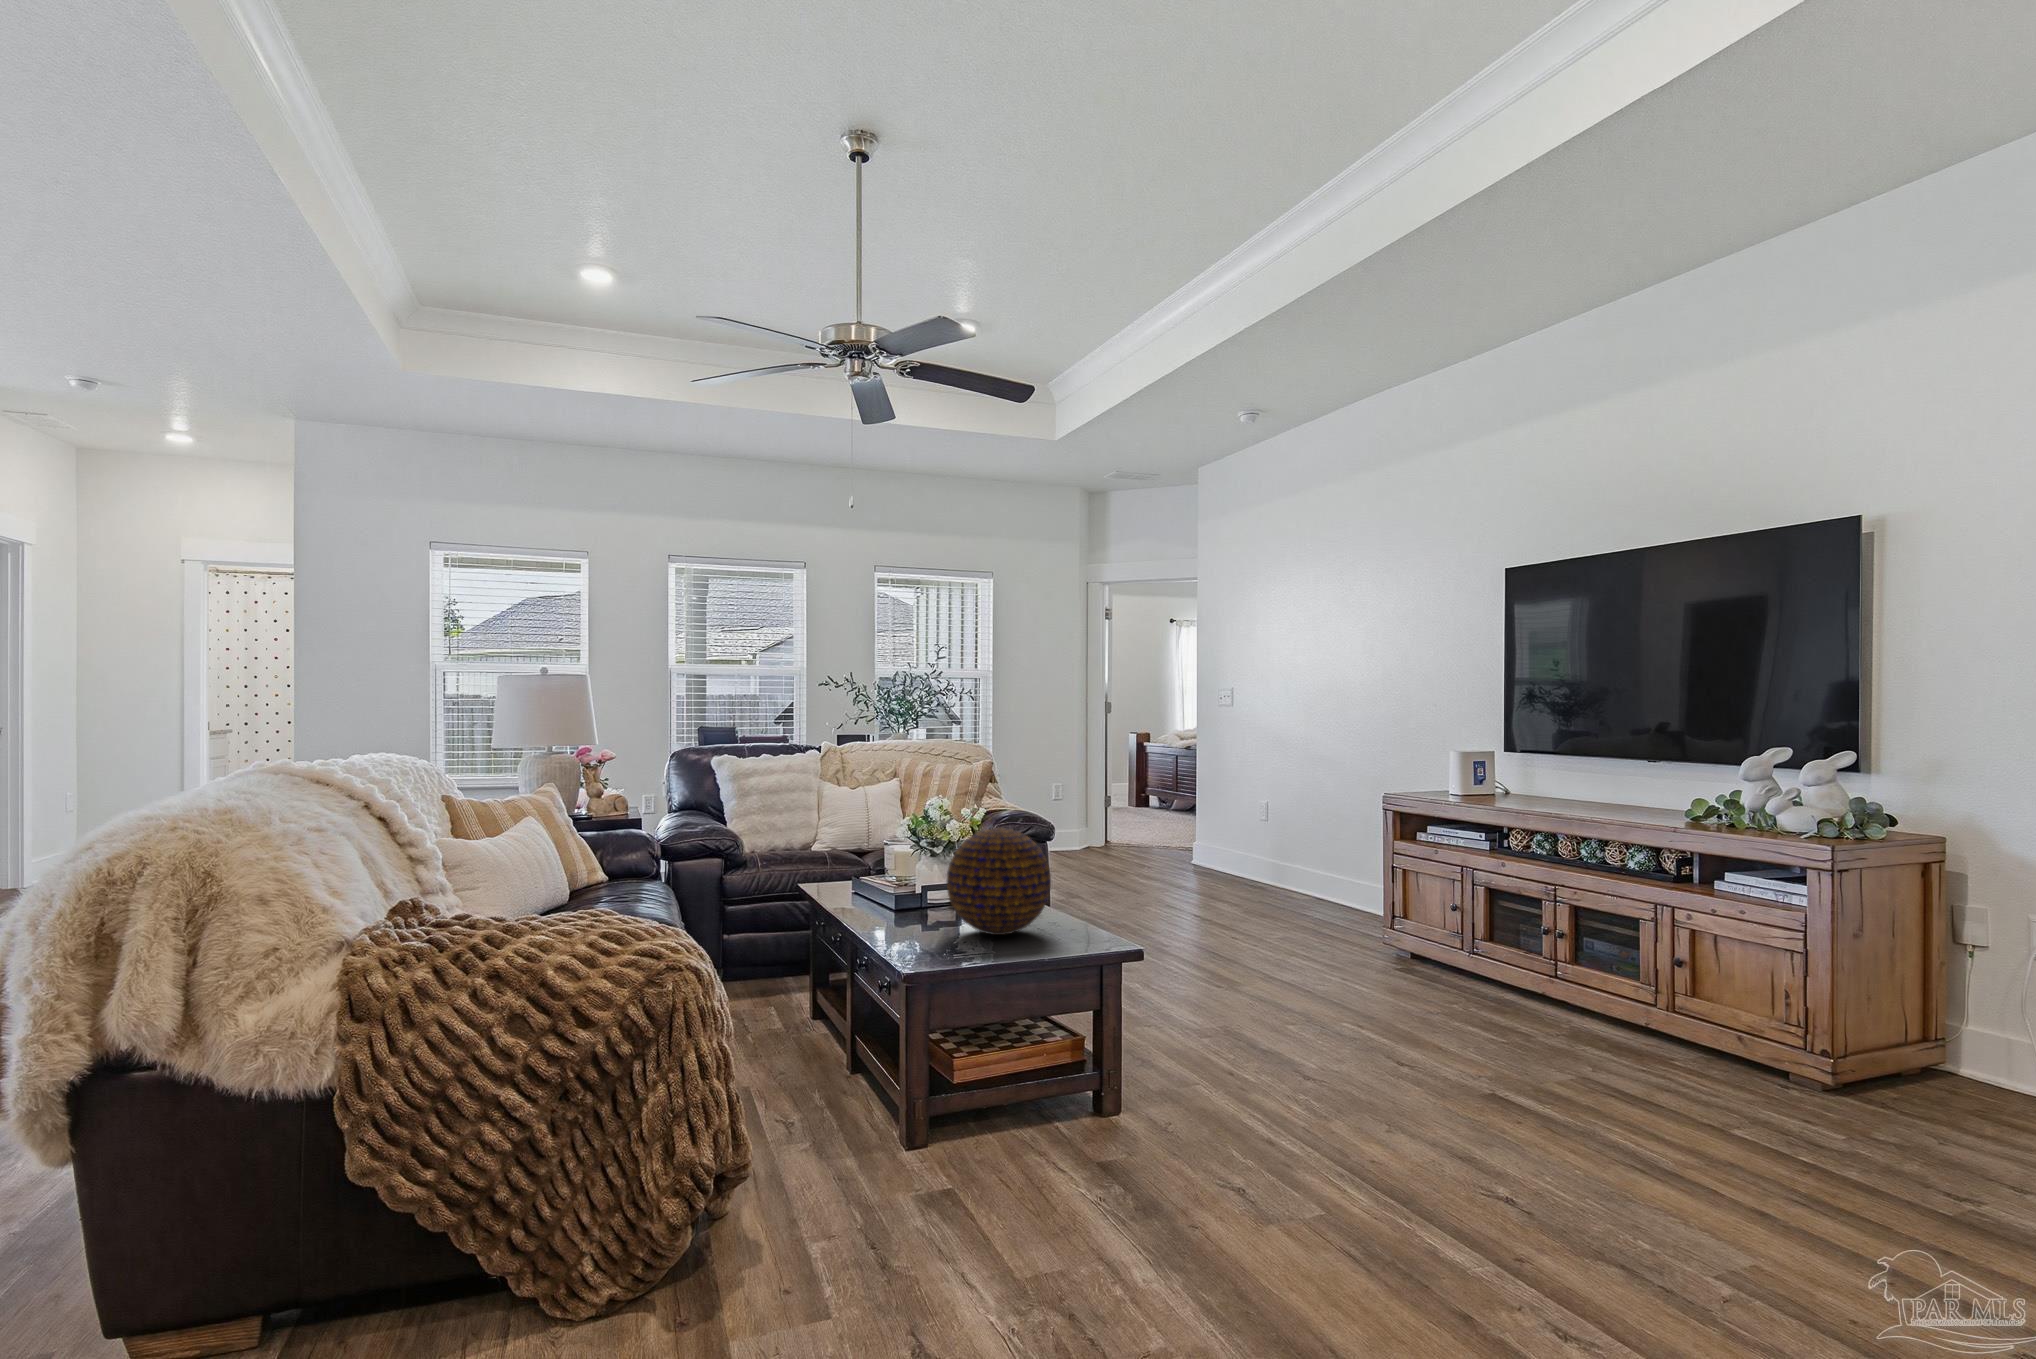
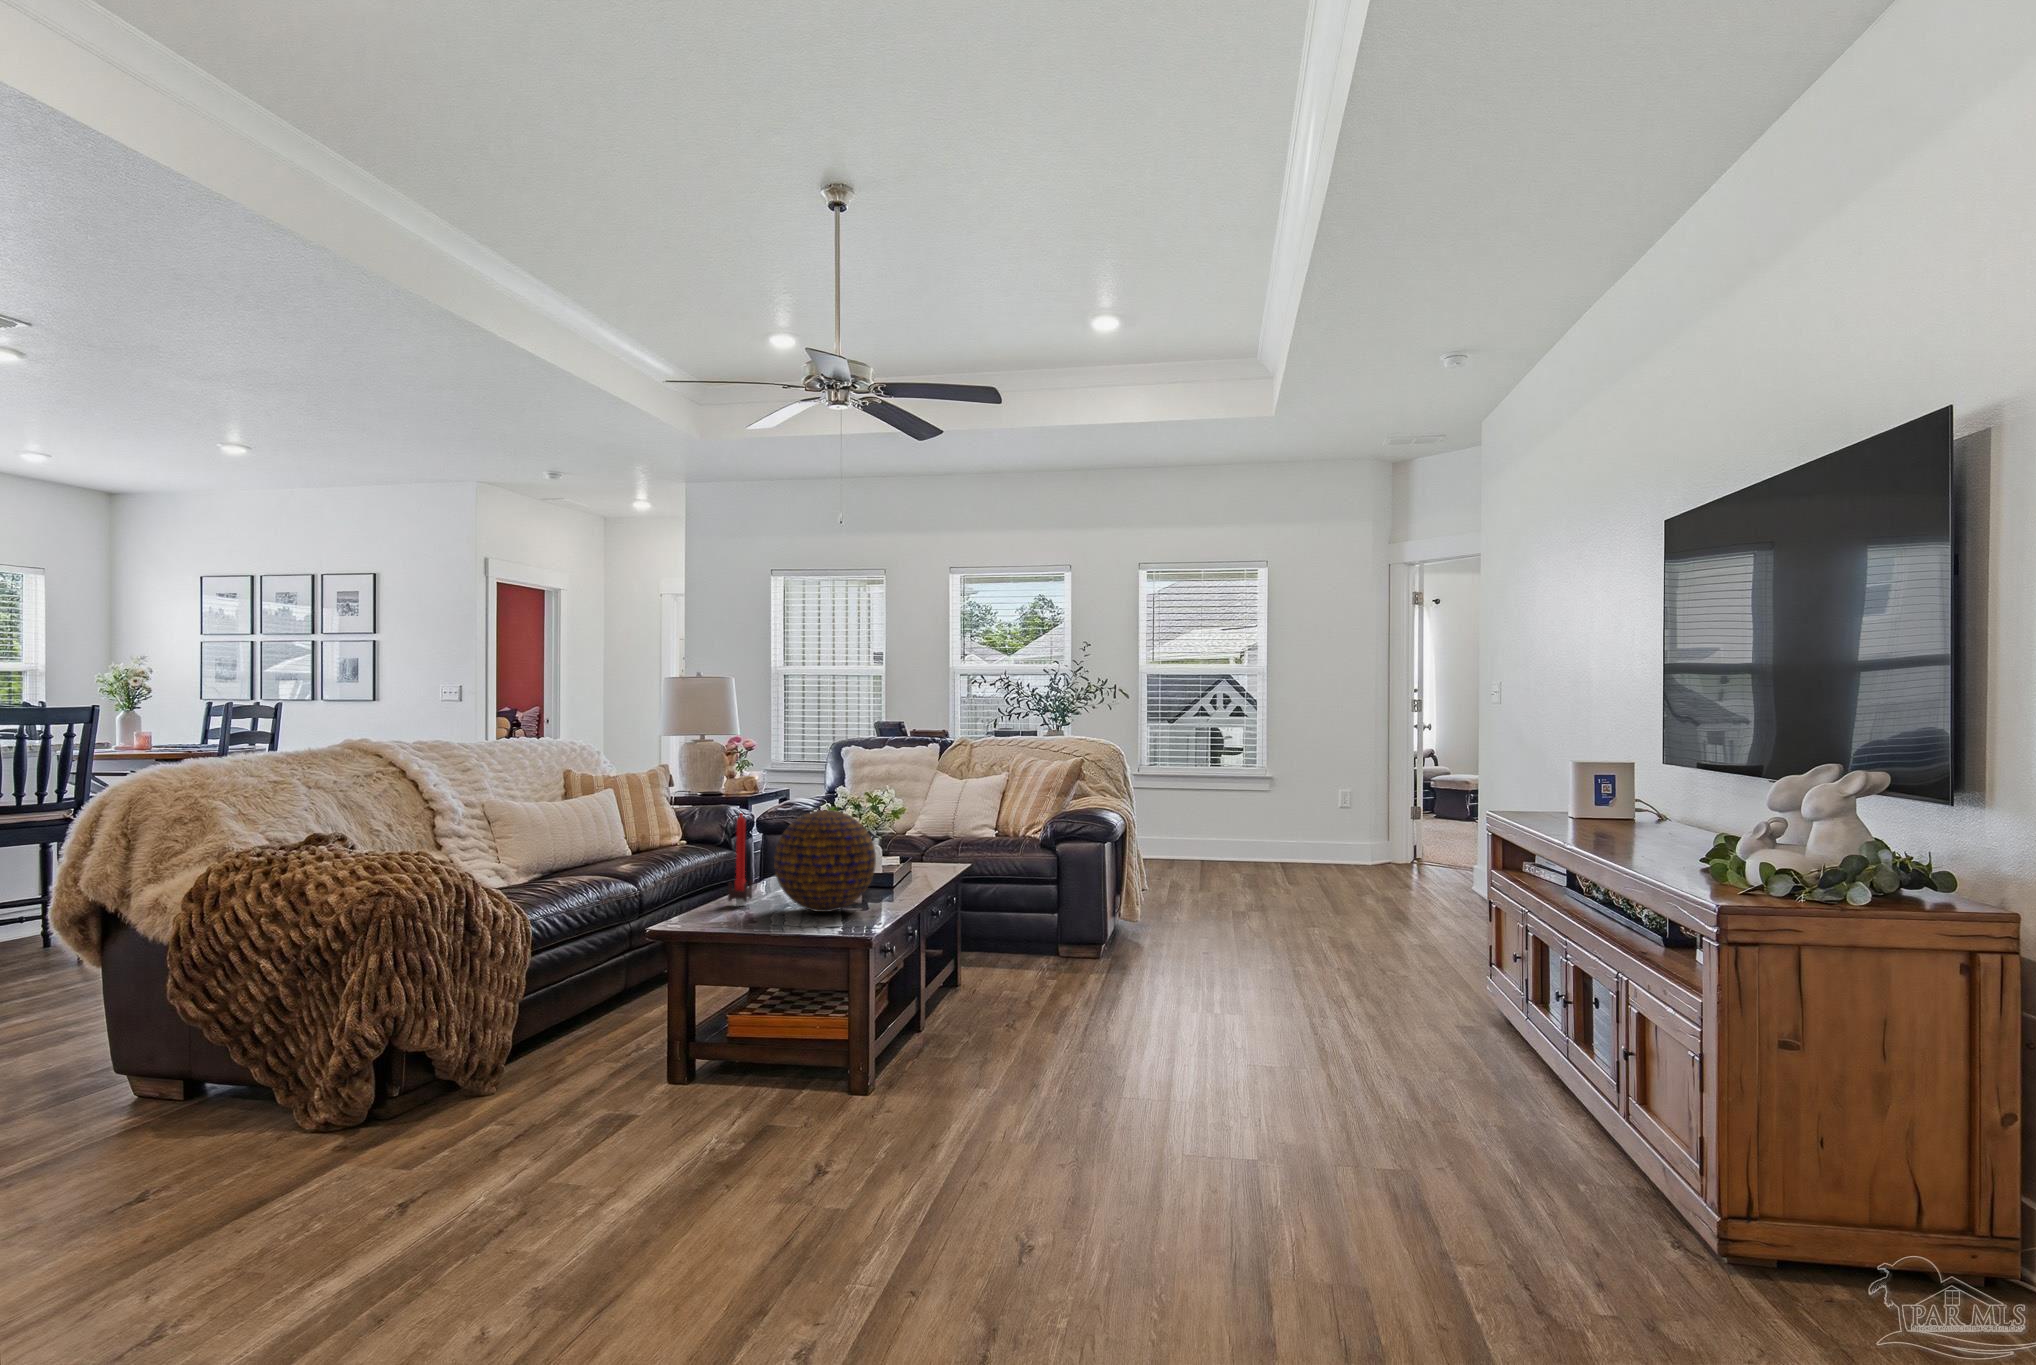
candle: none [882,837,908,938] -> present [728,813,752,906]

